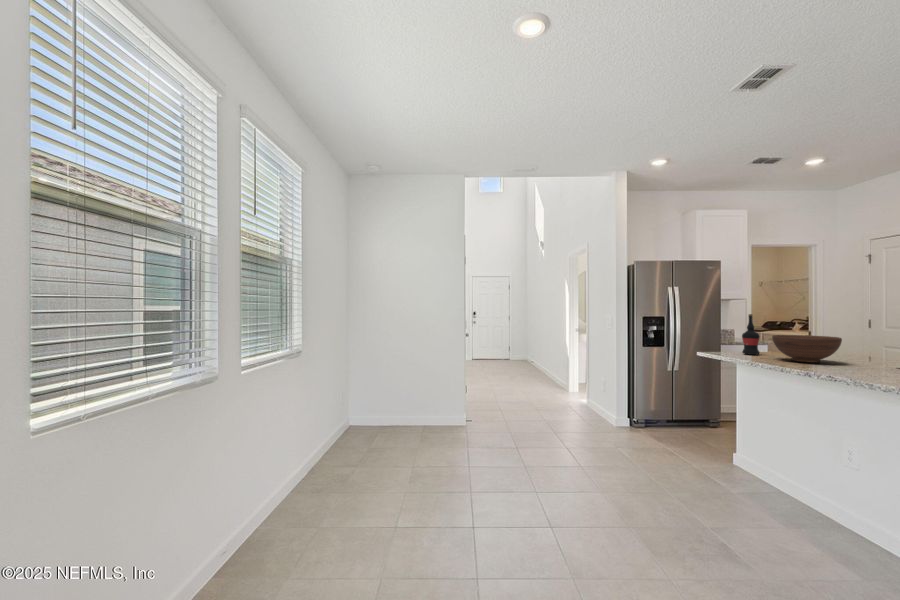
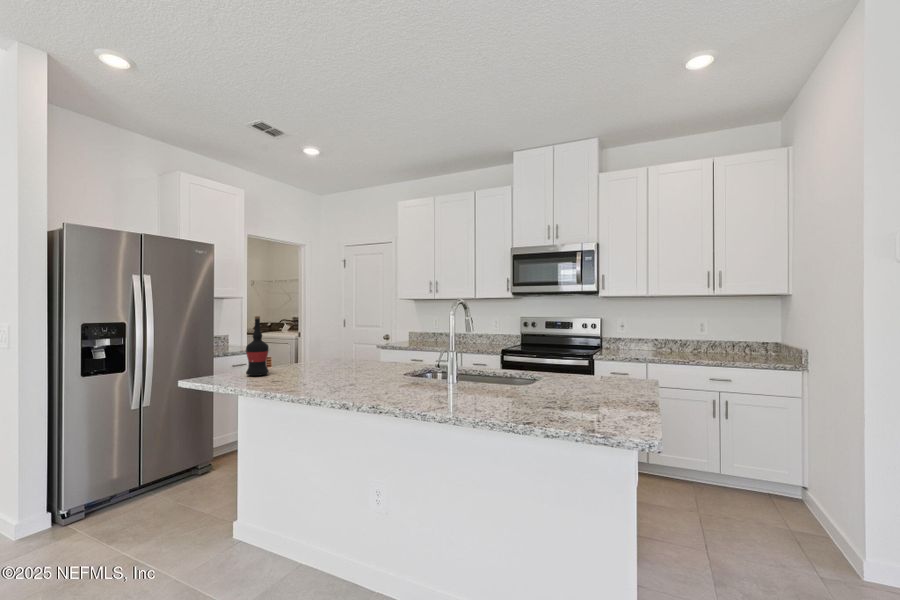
fruit bowl: present [772,335,842,363] -> none [288,343,363,381]

